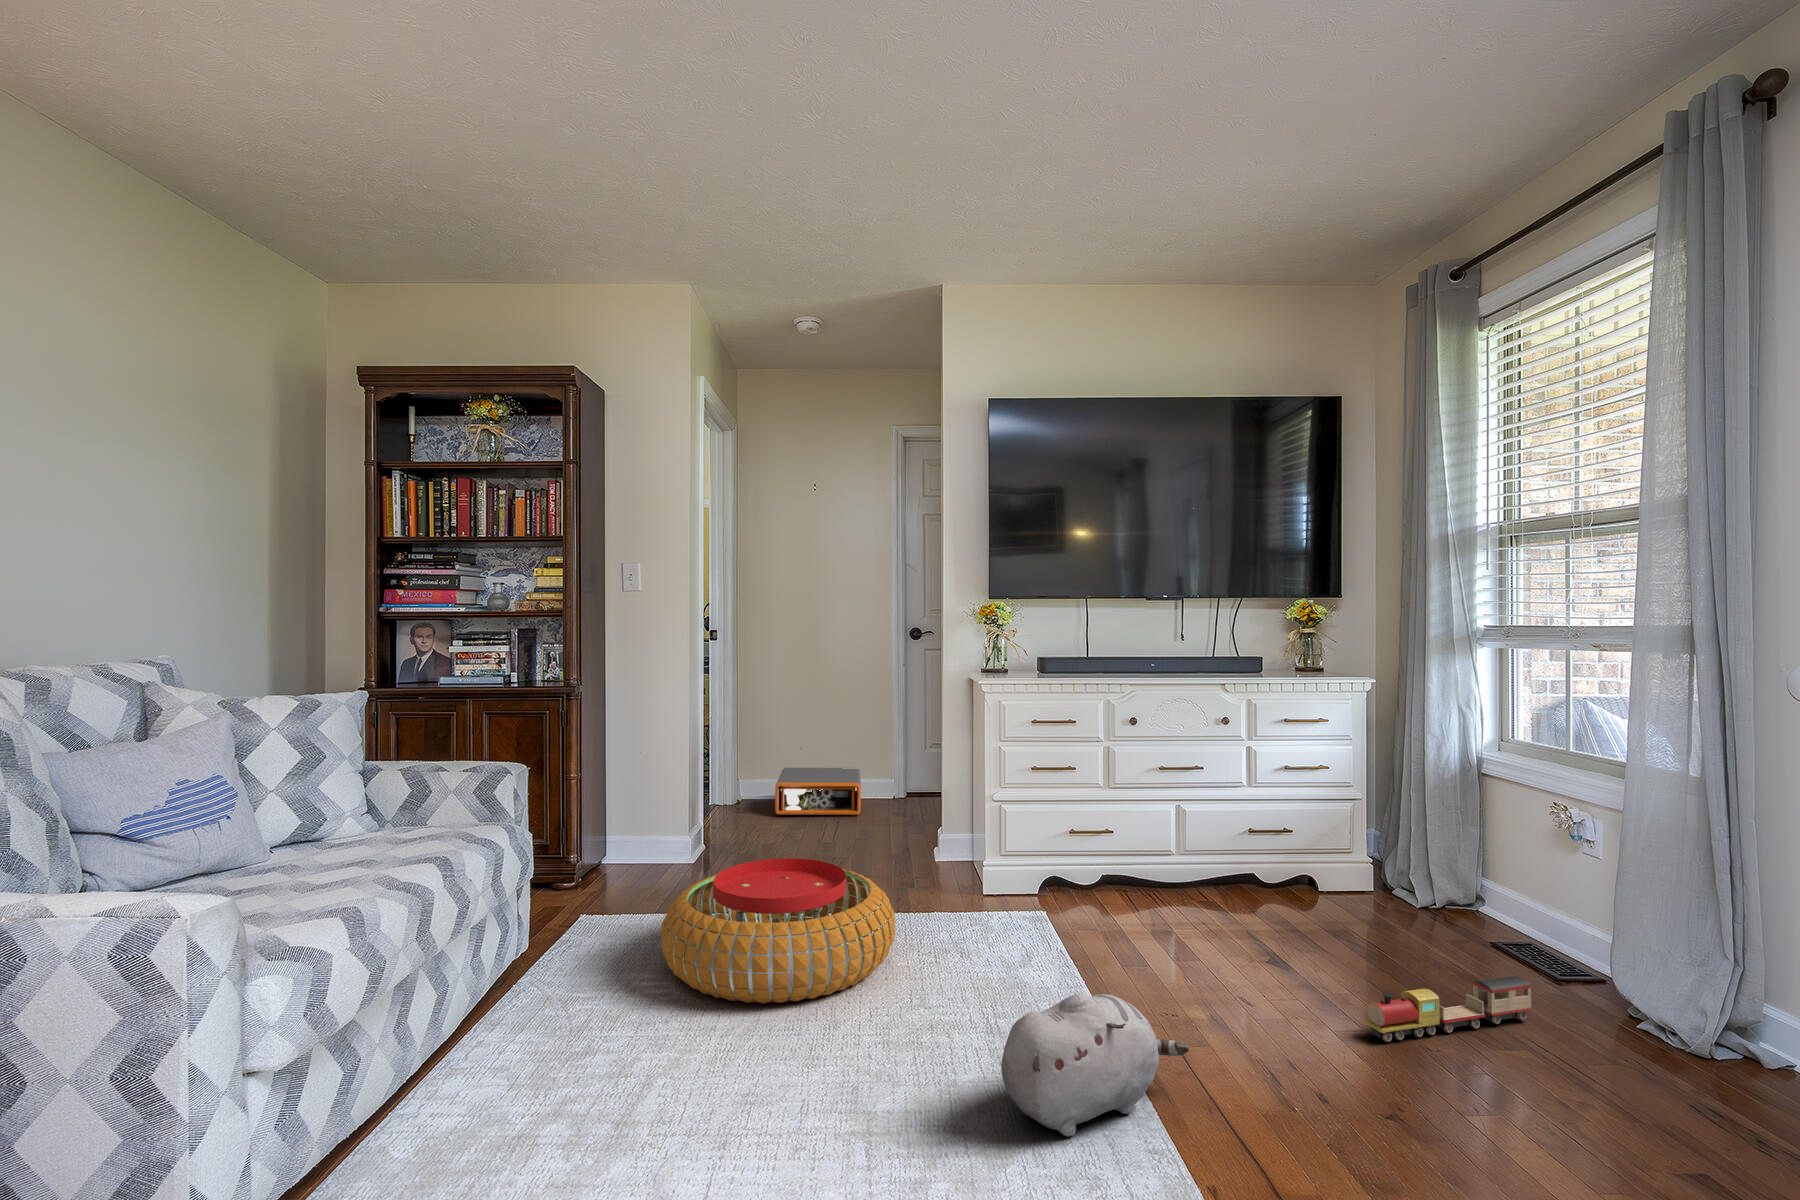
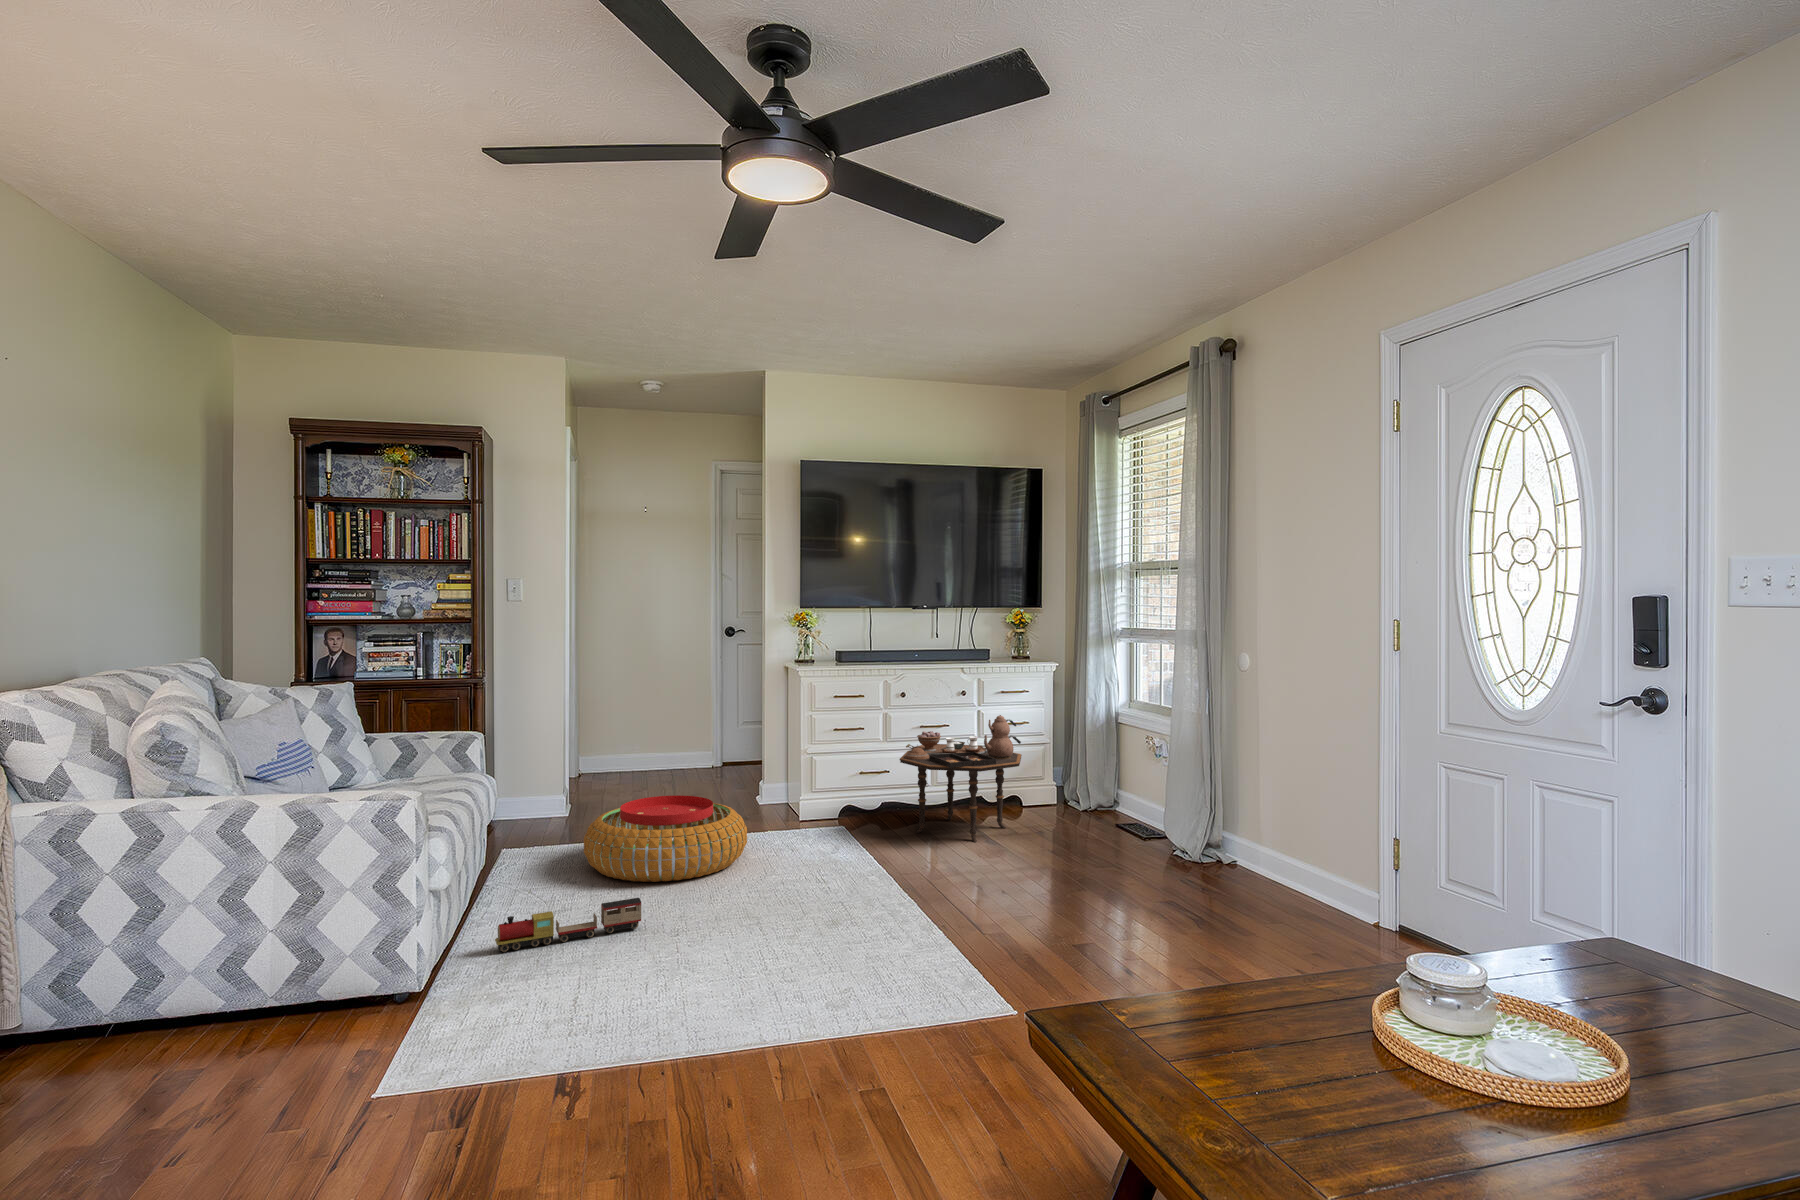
side table: none [1129,759,1329,961] -> present [900,715,1022,842]
storage box: present [775,768,861,815] -> none [616,743,690,782]
toy train: present [1365,976,1531,1042] -> present [495,898,641,952]
plush toy: present [1001,994,1189,1137] -> none [829,841,931,915]

